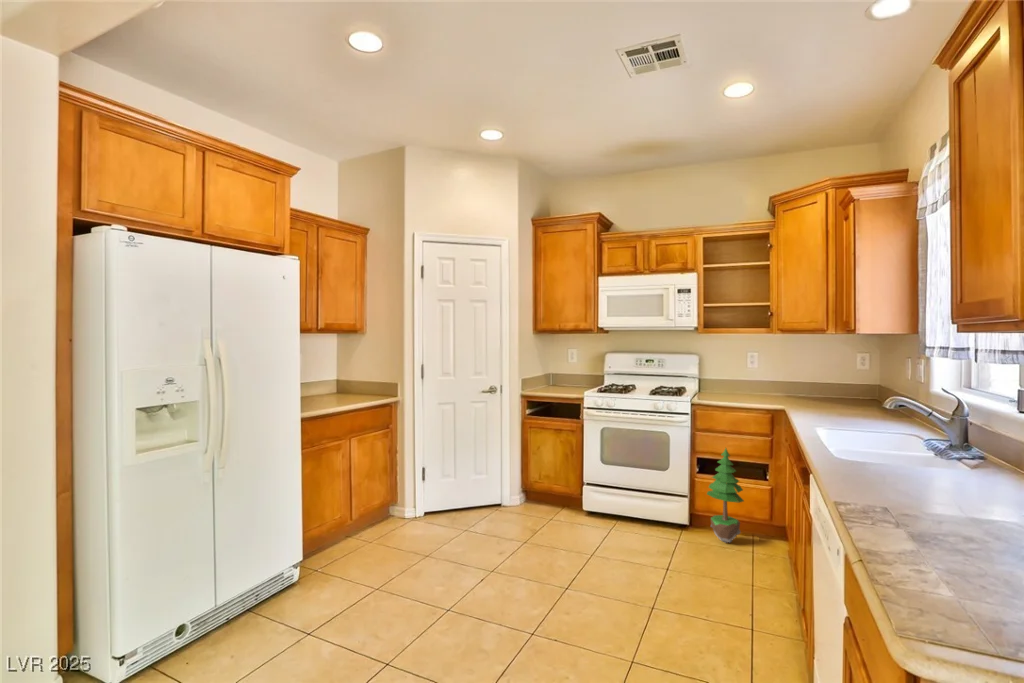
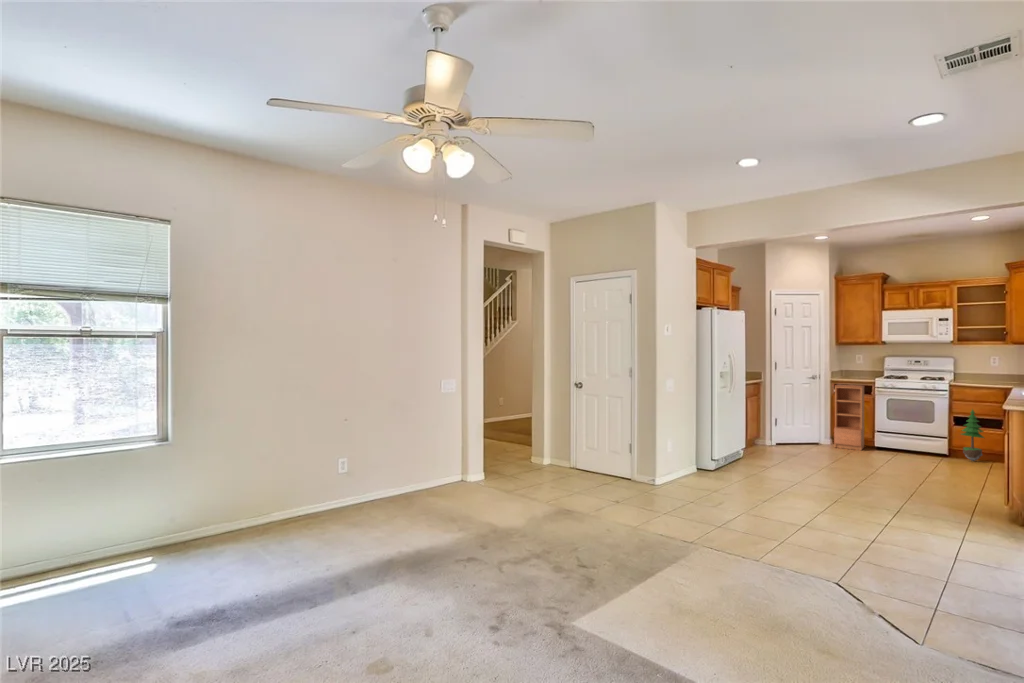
bookcase: none [520,401,570,522] -> present [834,384,864,450]

